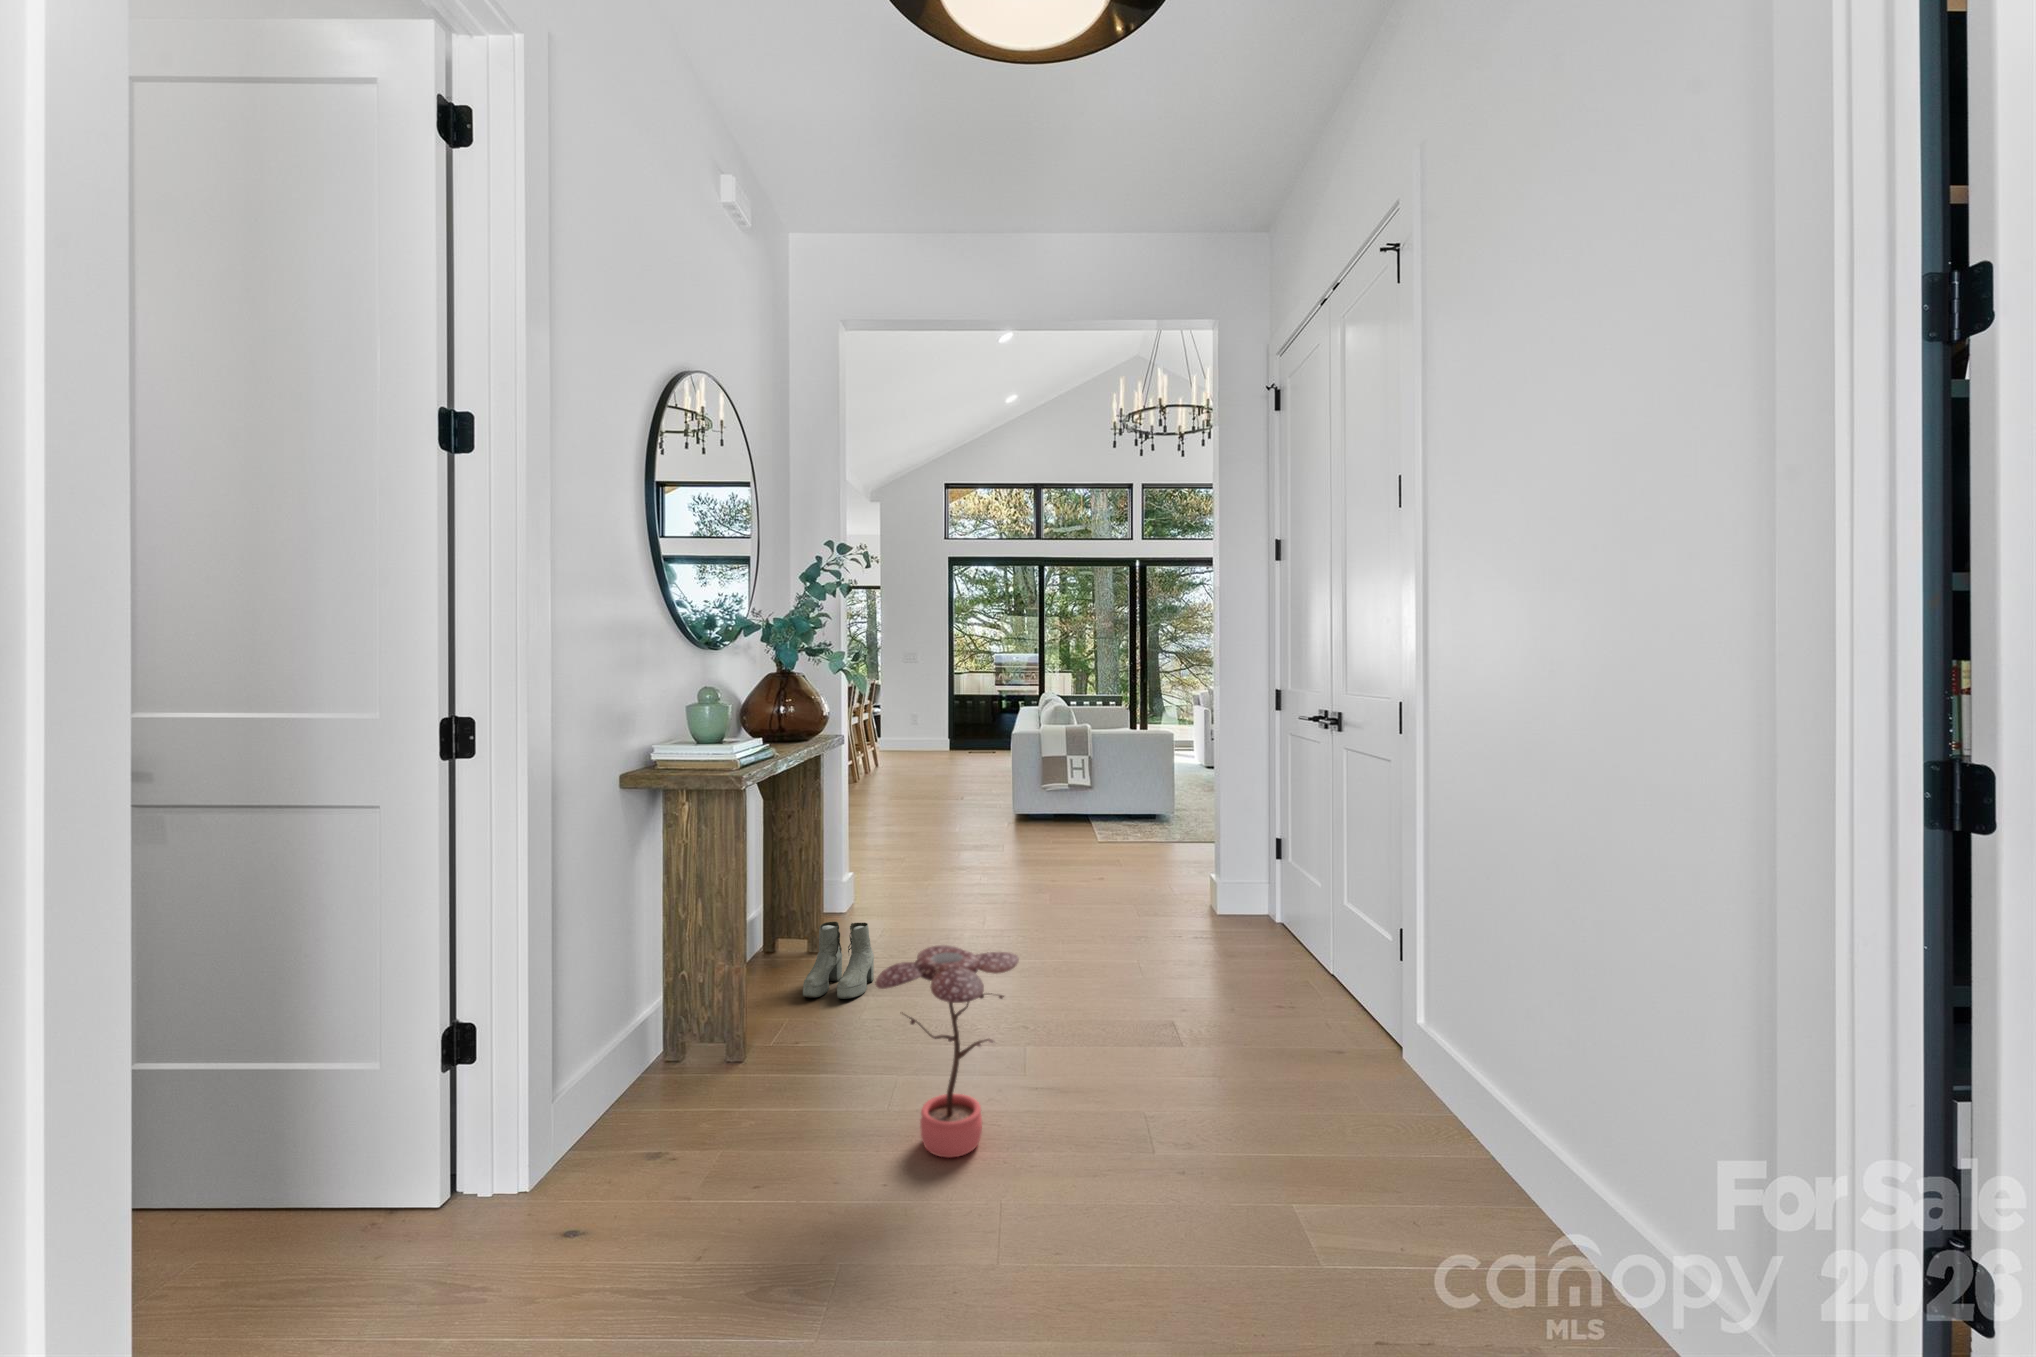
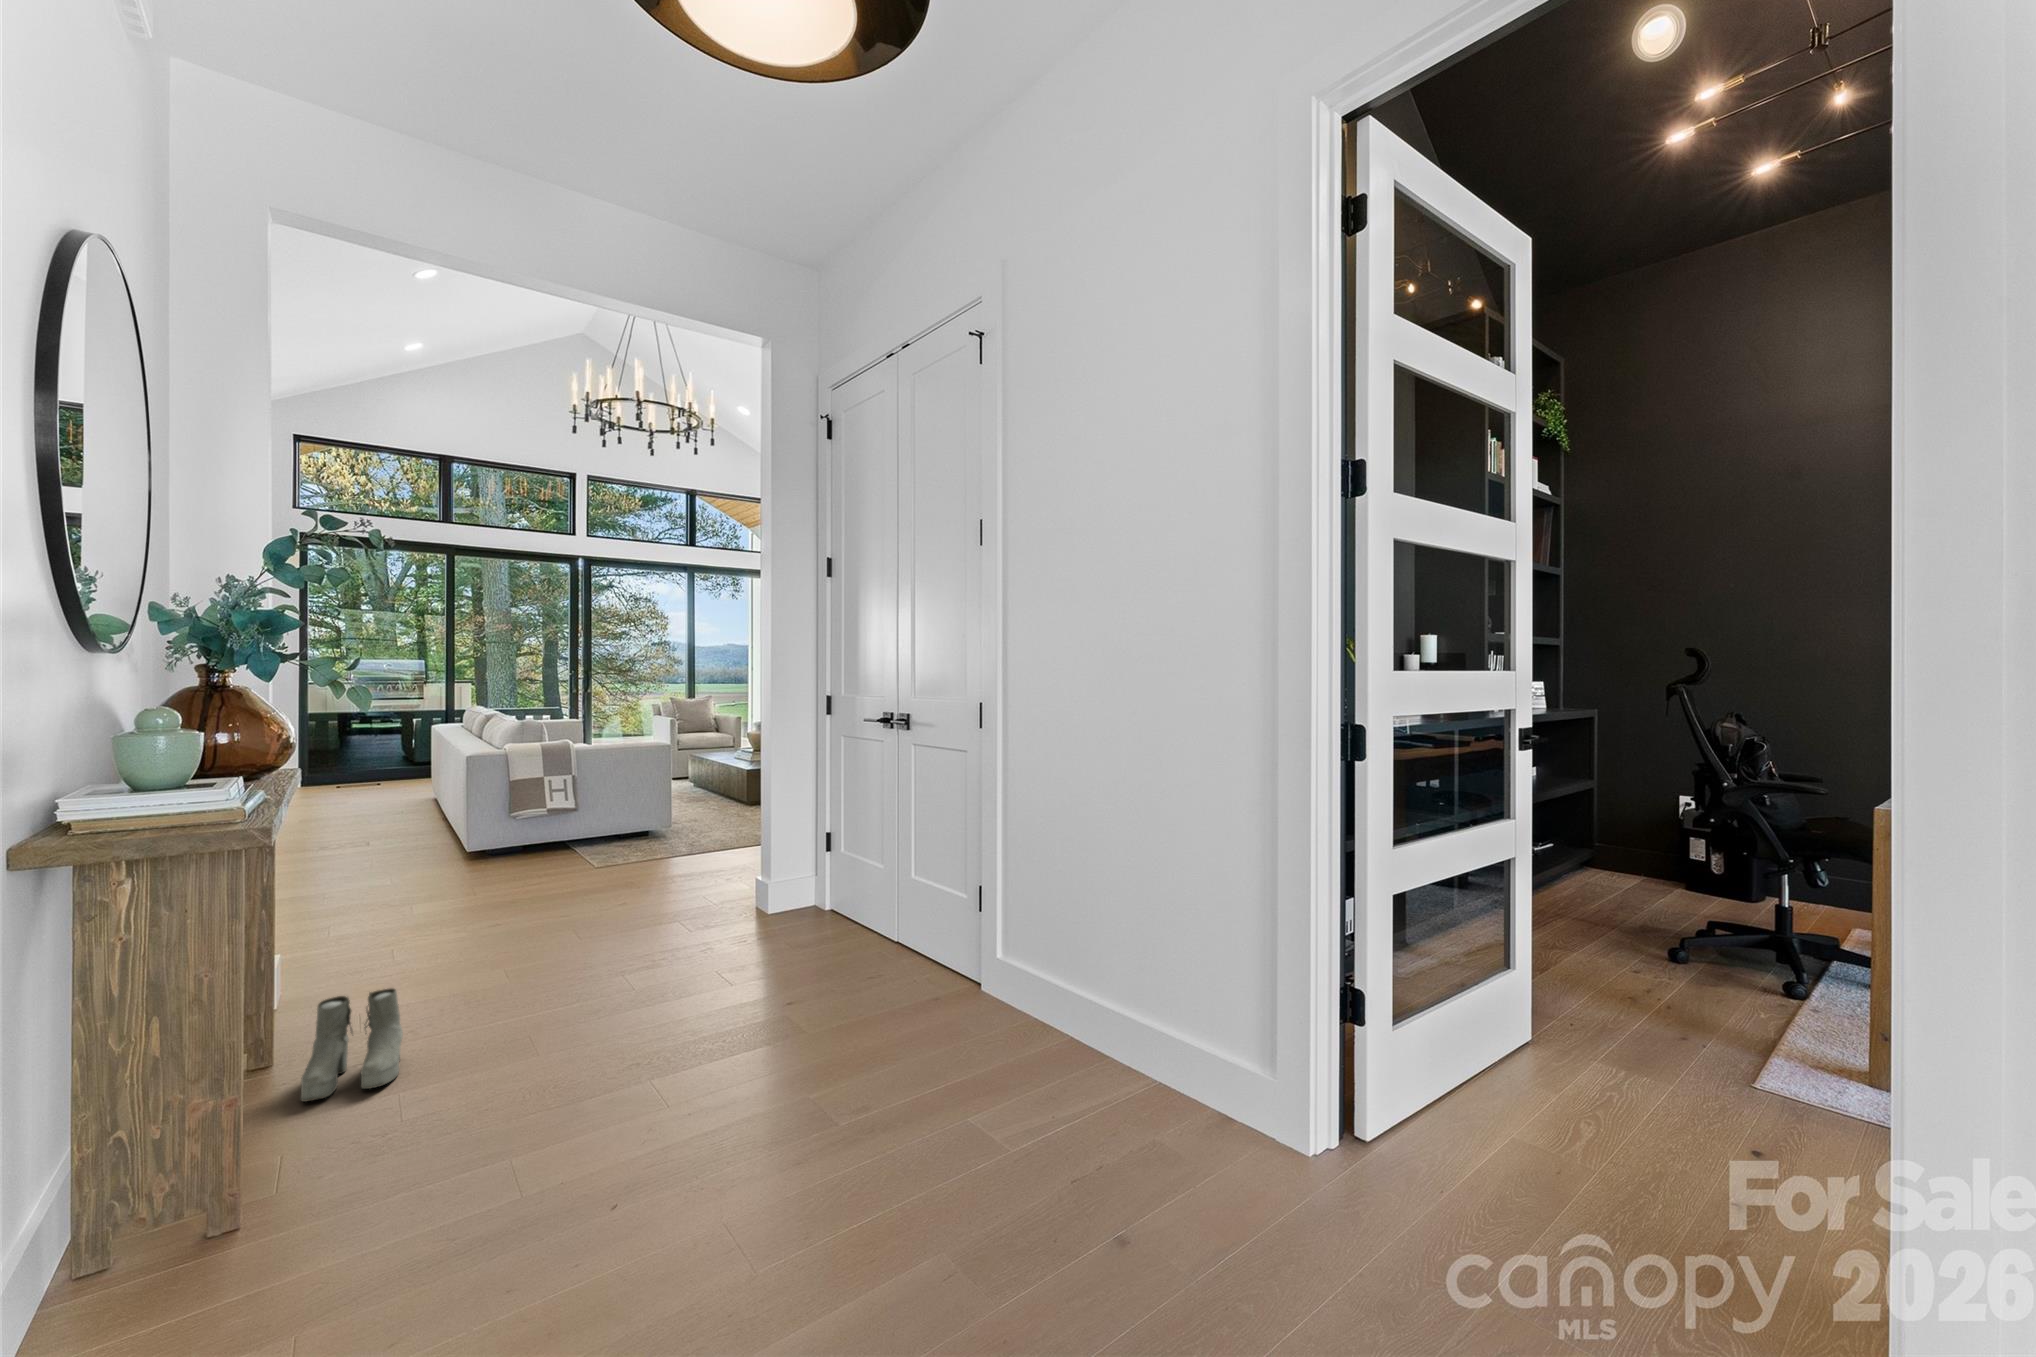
potted plant: present [875,945,1019,1157] -> none [553,961,708,1194]

